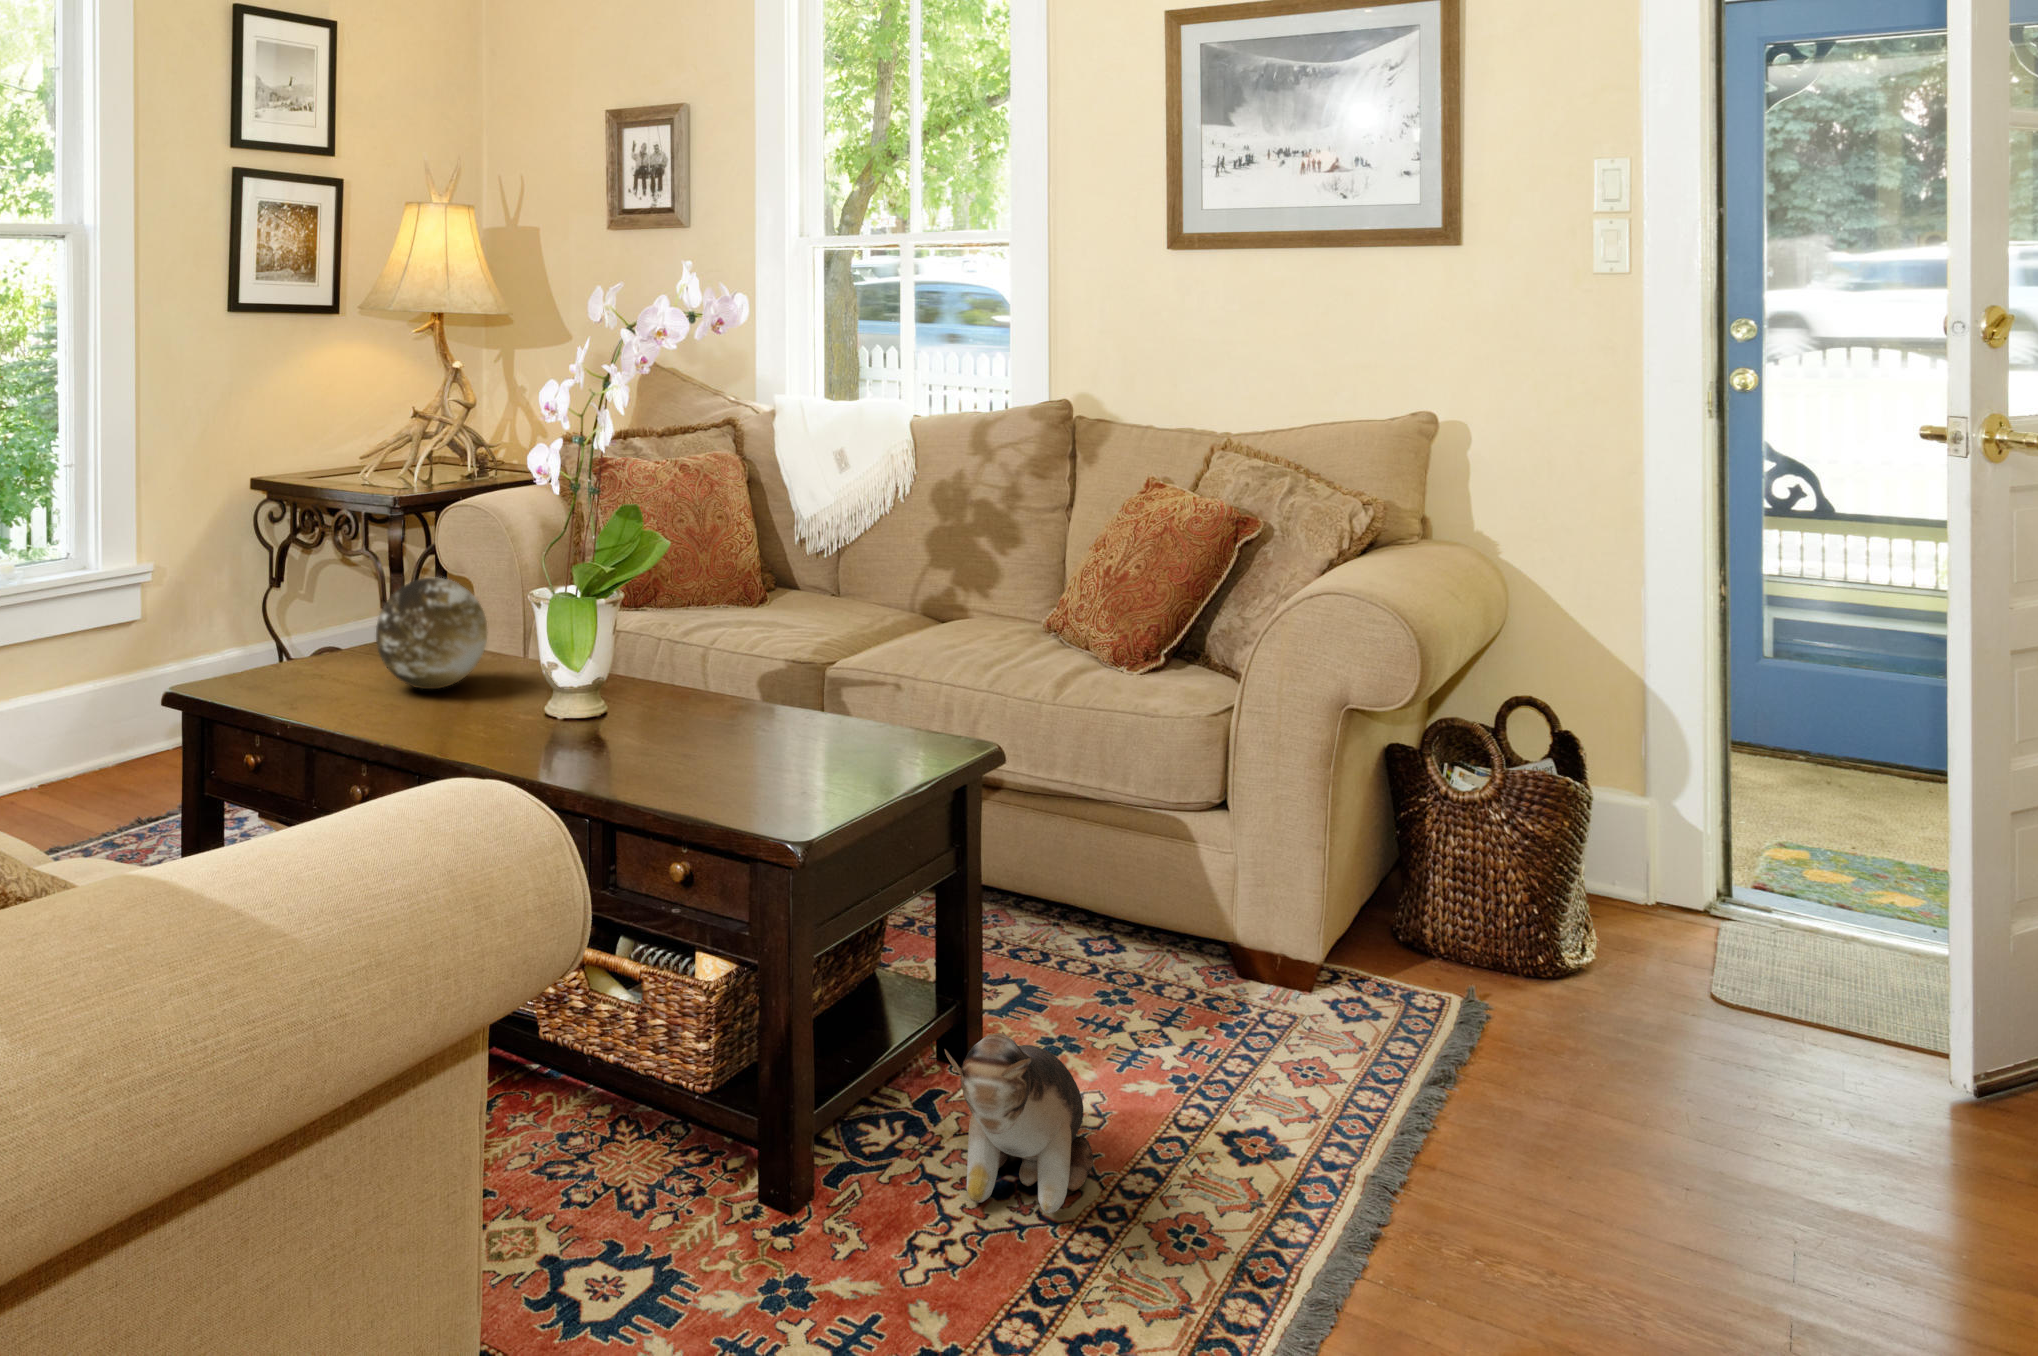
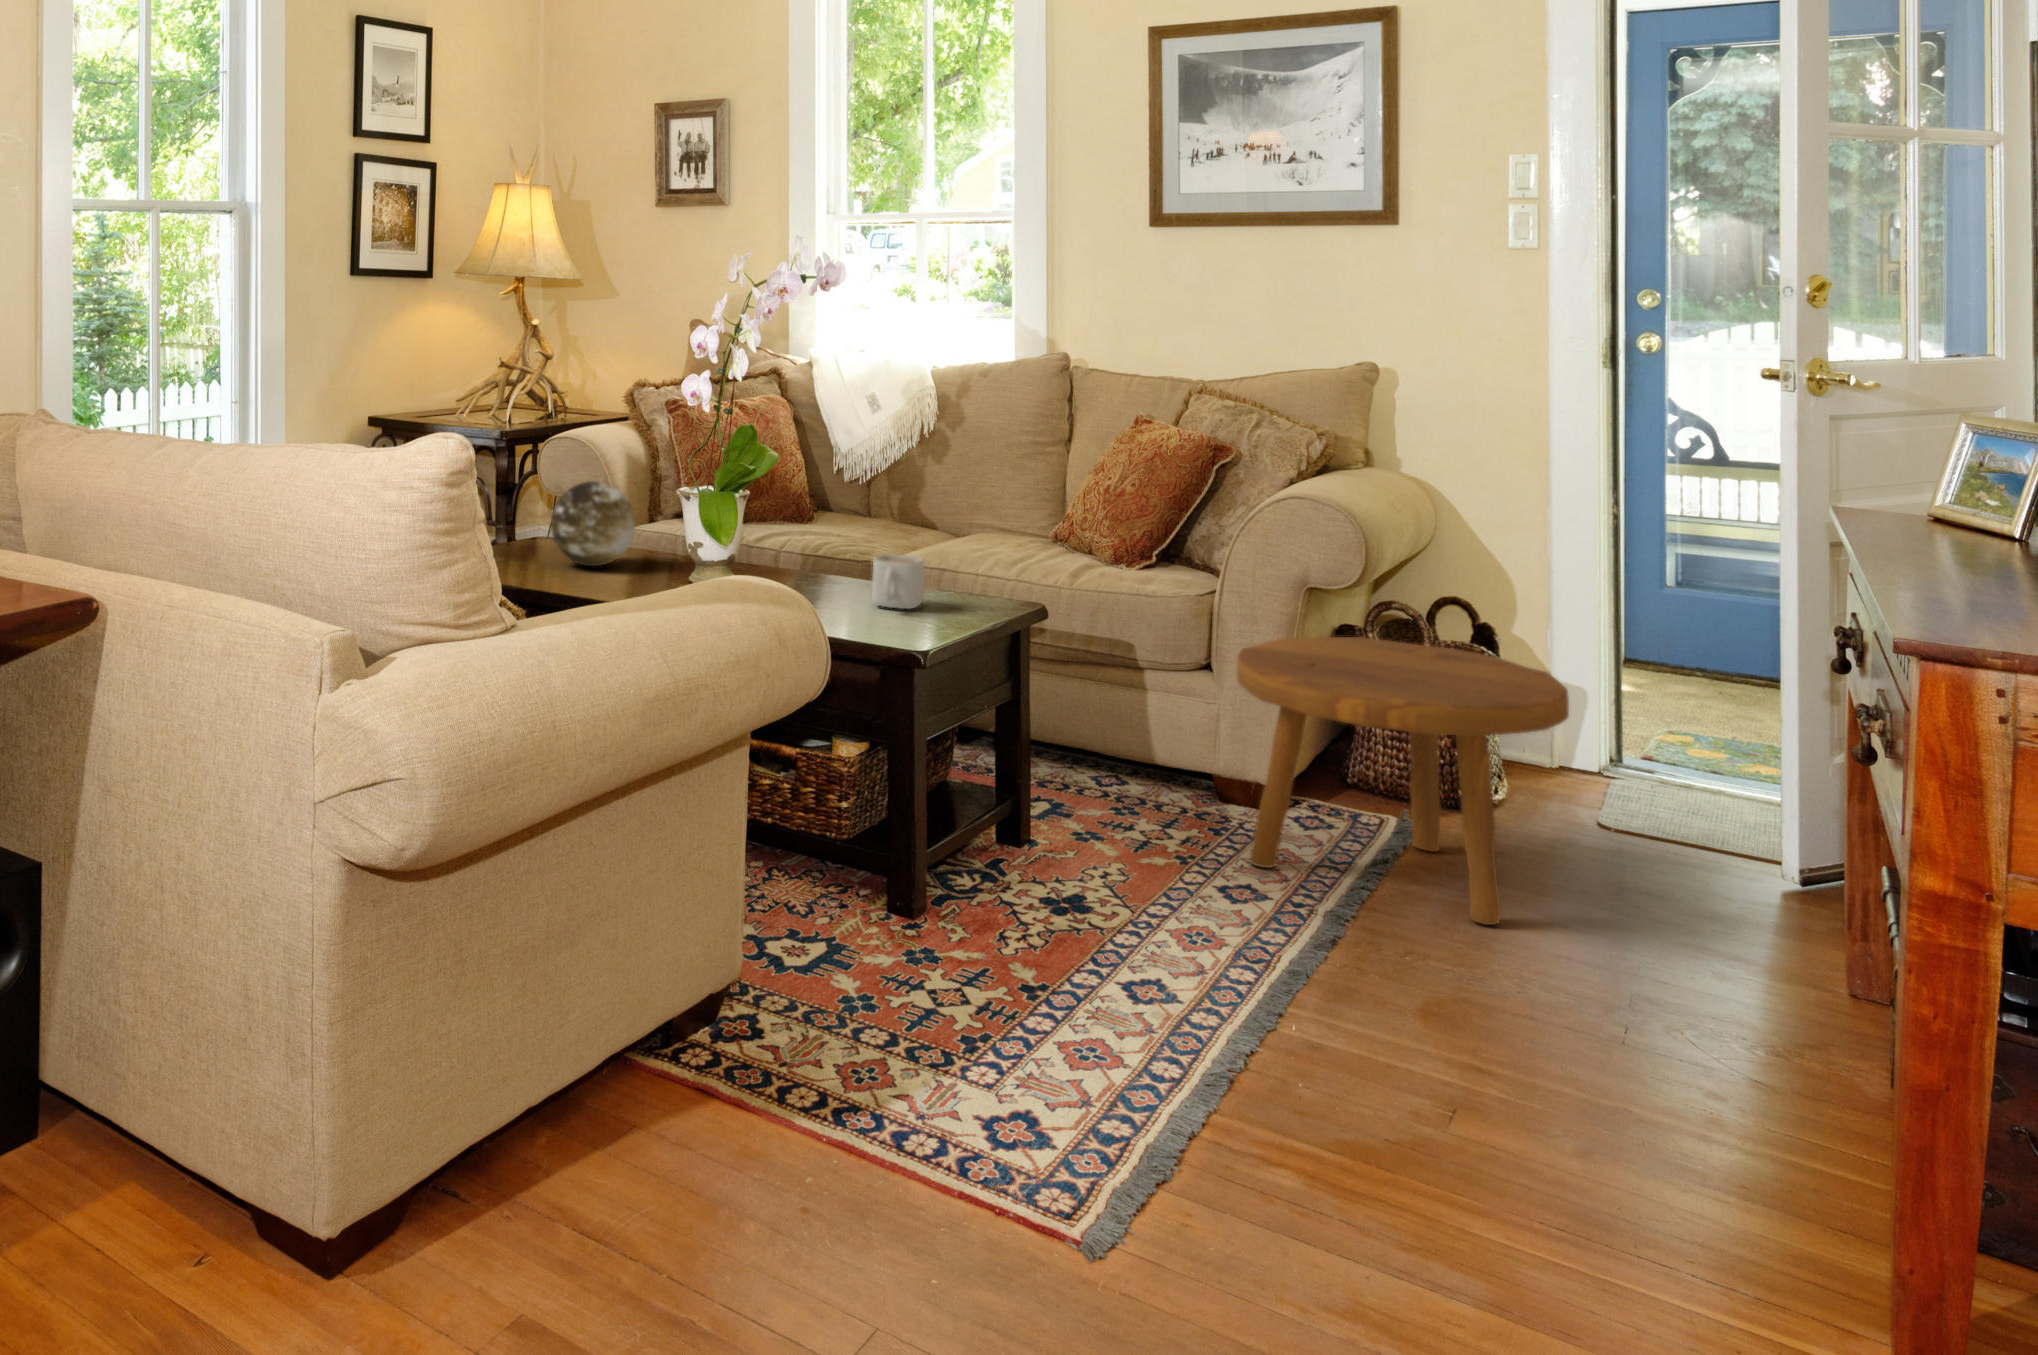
mug: none [766,680,836,756] -> present [872,554,924,609]
footstool: none [1249,774,1688,1200] -> present [1237,637,1569,925]
plush toy: present [944,1032,1093,1213] -> none [1025,792,1125,920]

